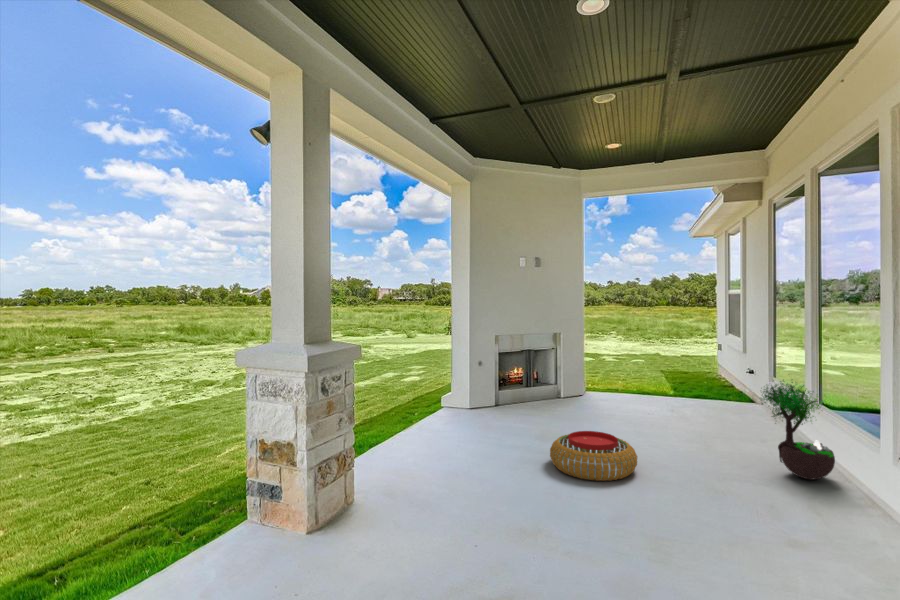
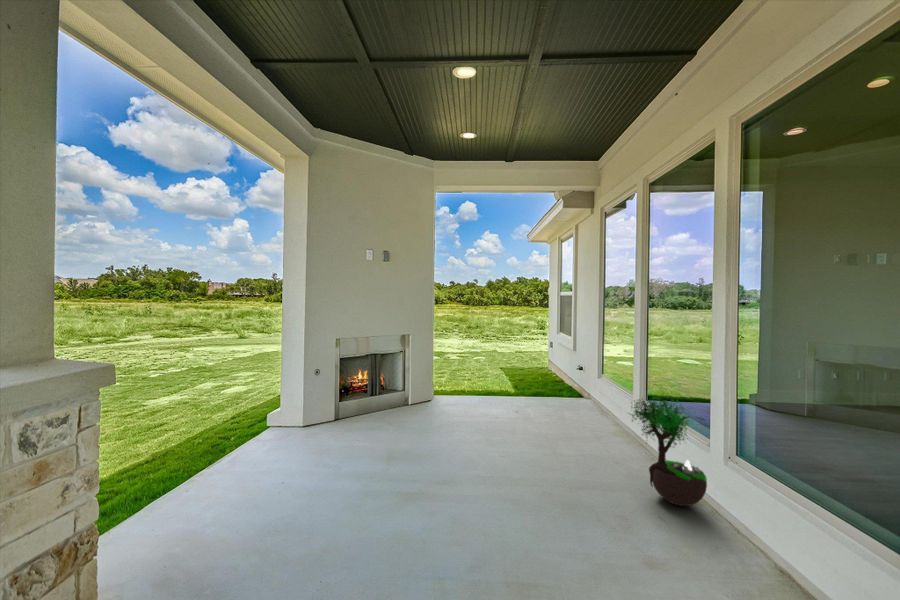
pouf: present [550,431,637,481] -> none [396,468,506,548]

